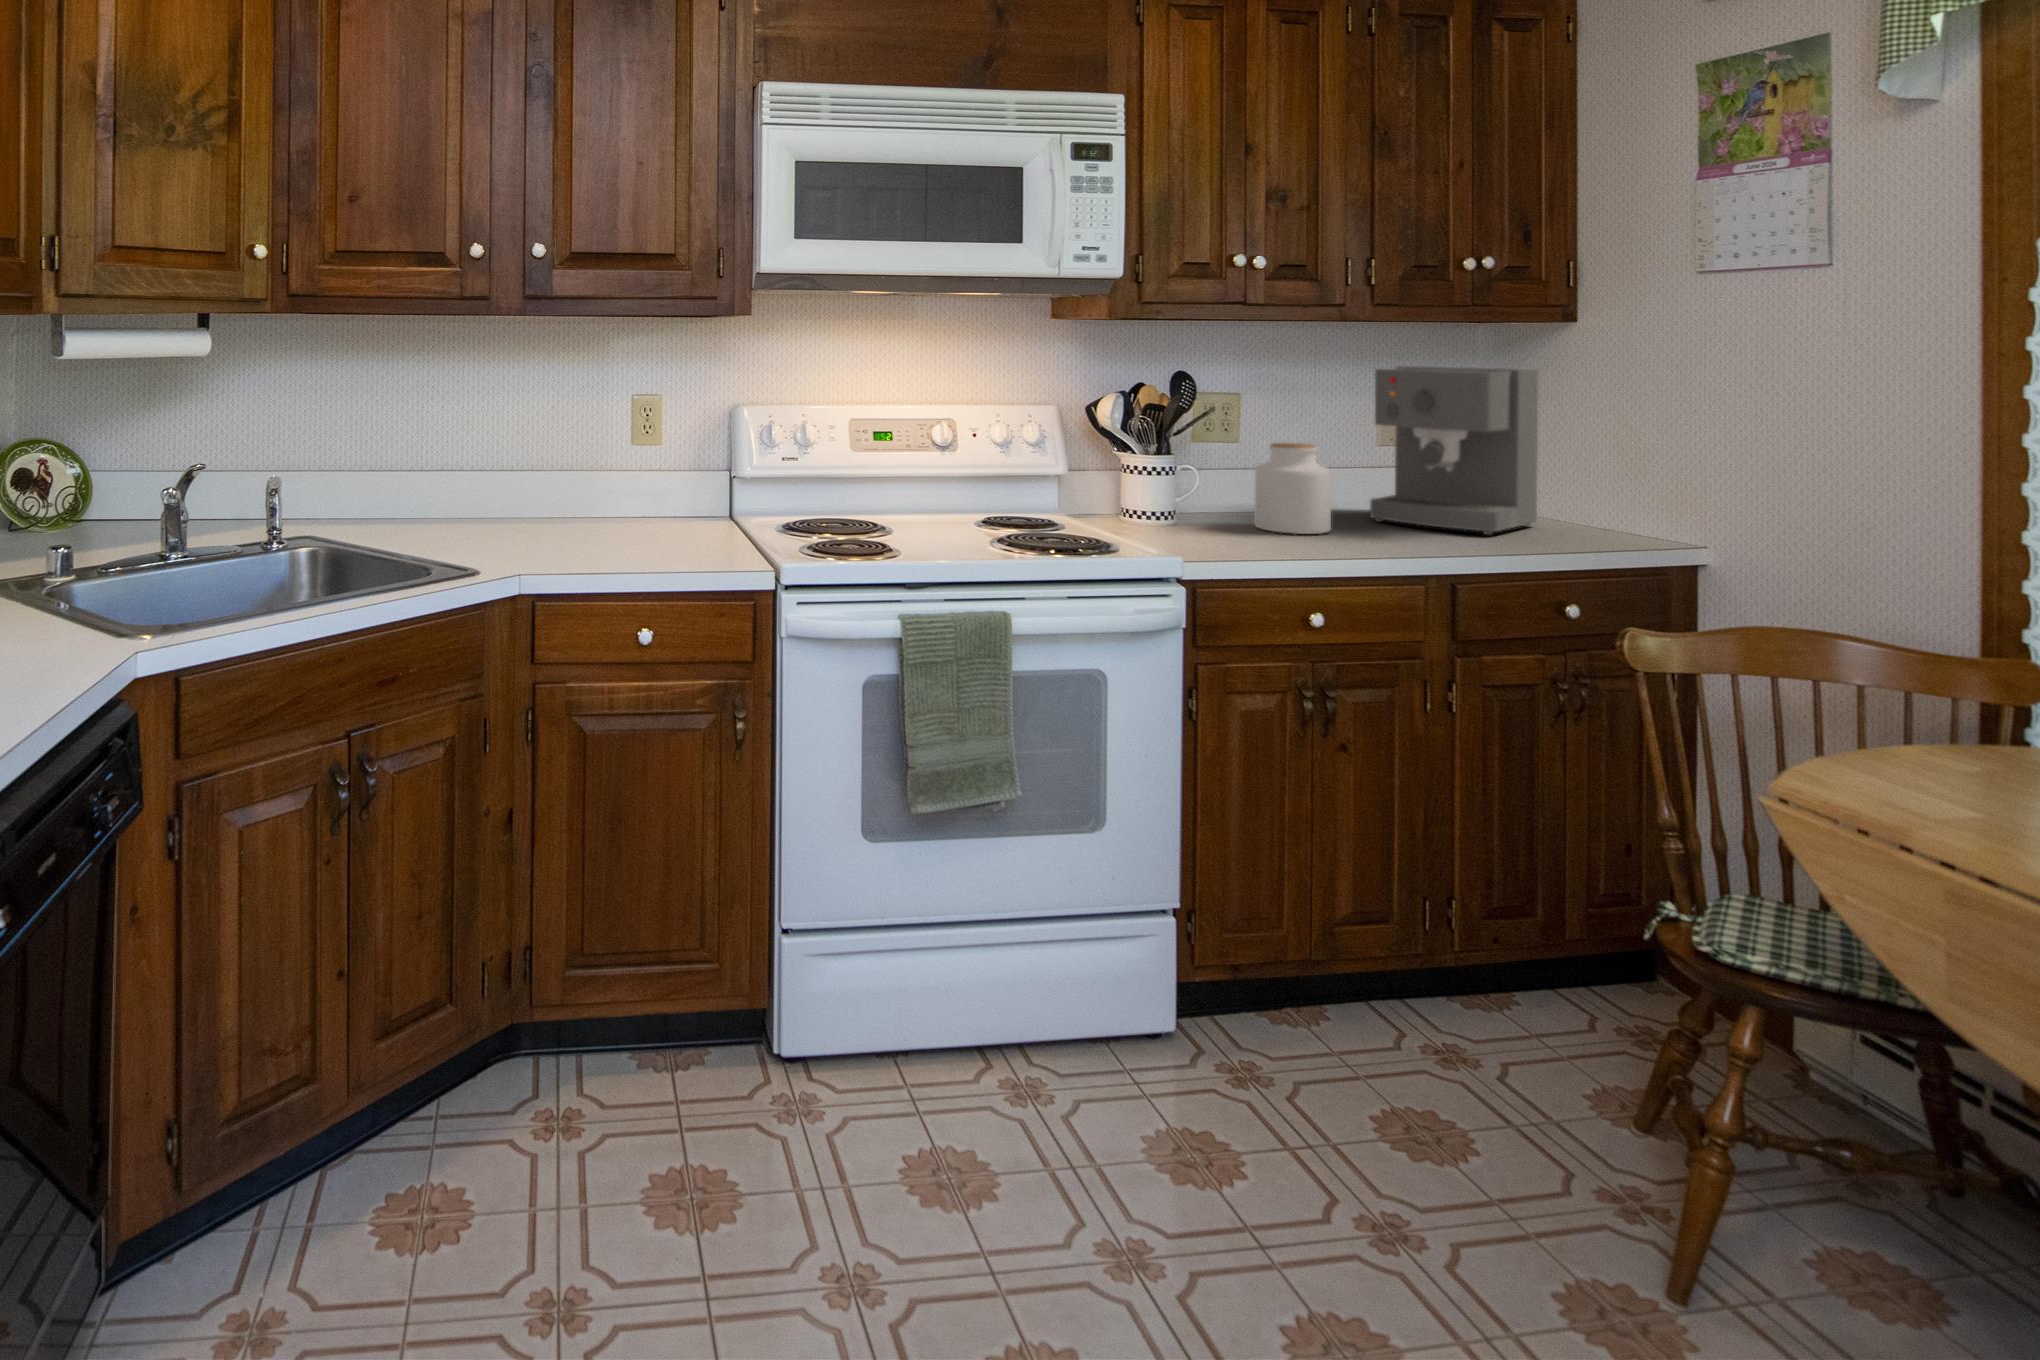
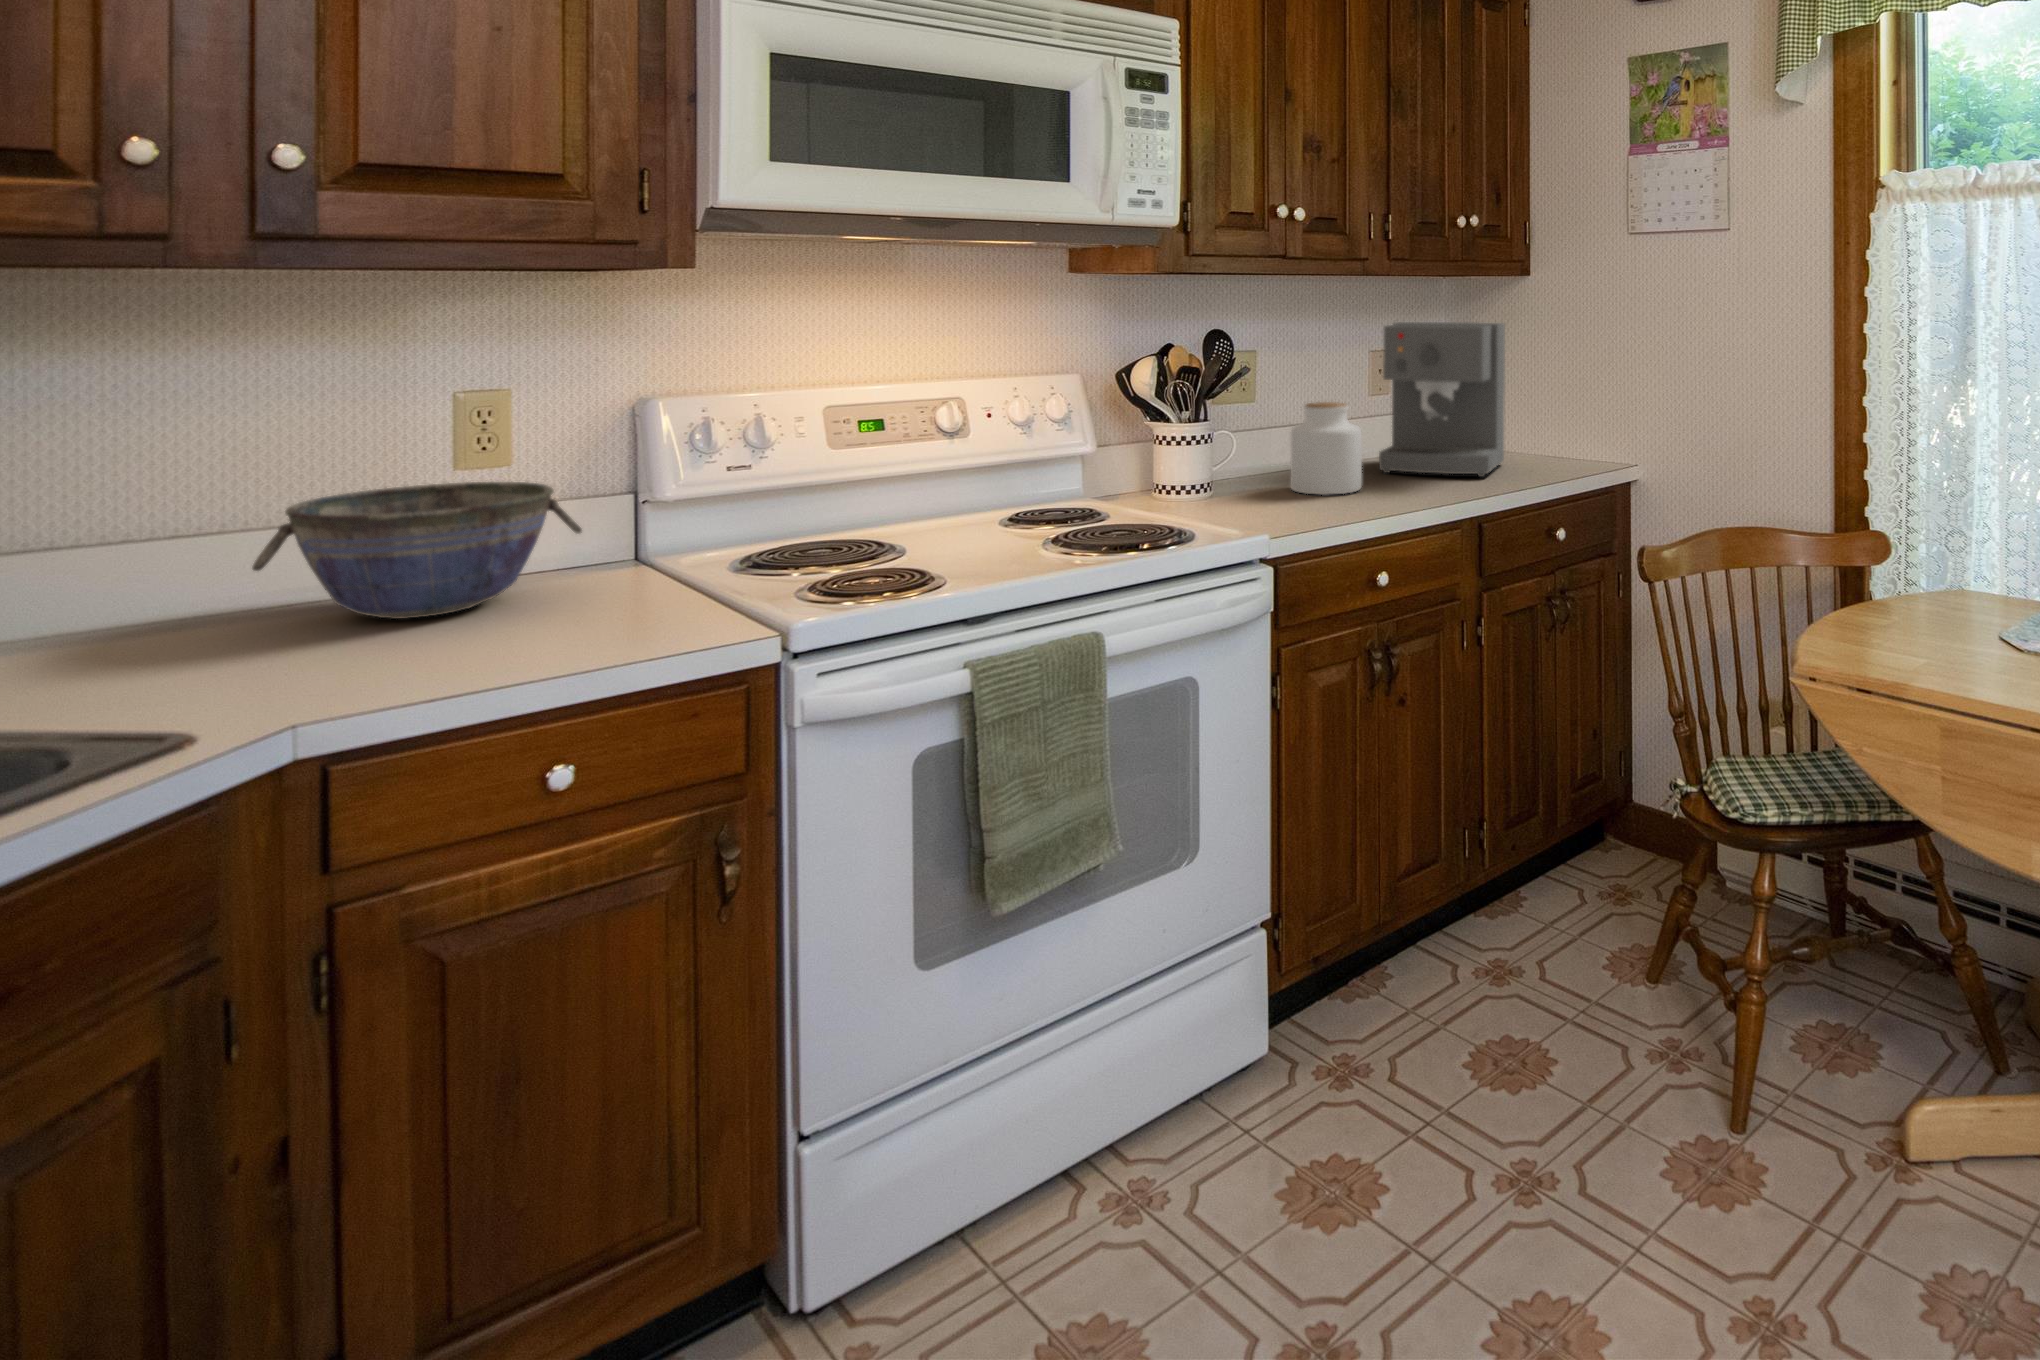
bowl: none [512,455,676,537] -> present [252,482,582,619]

